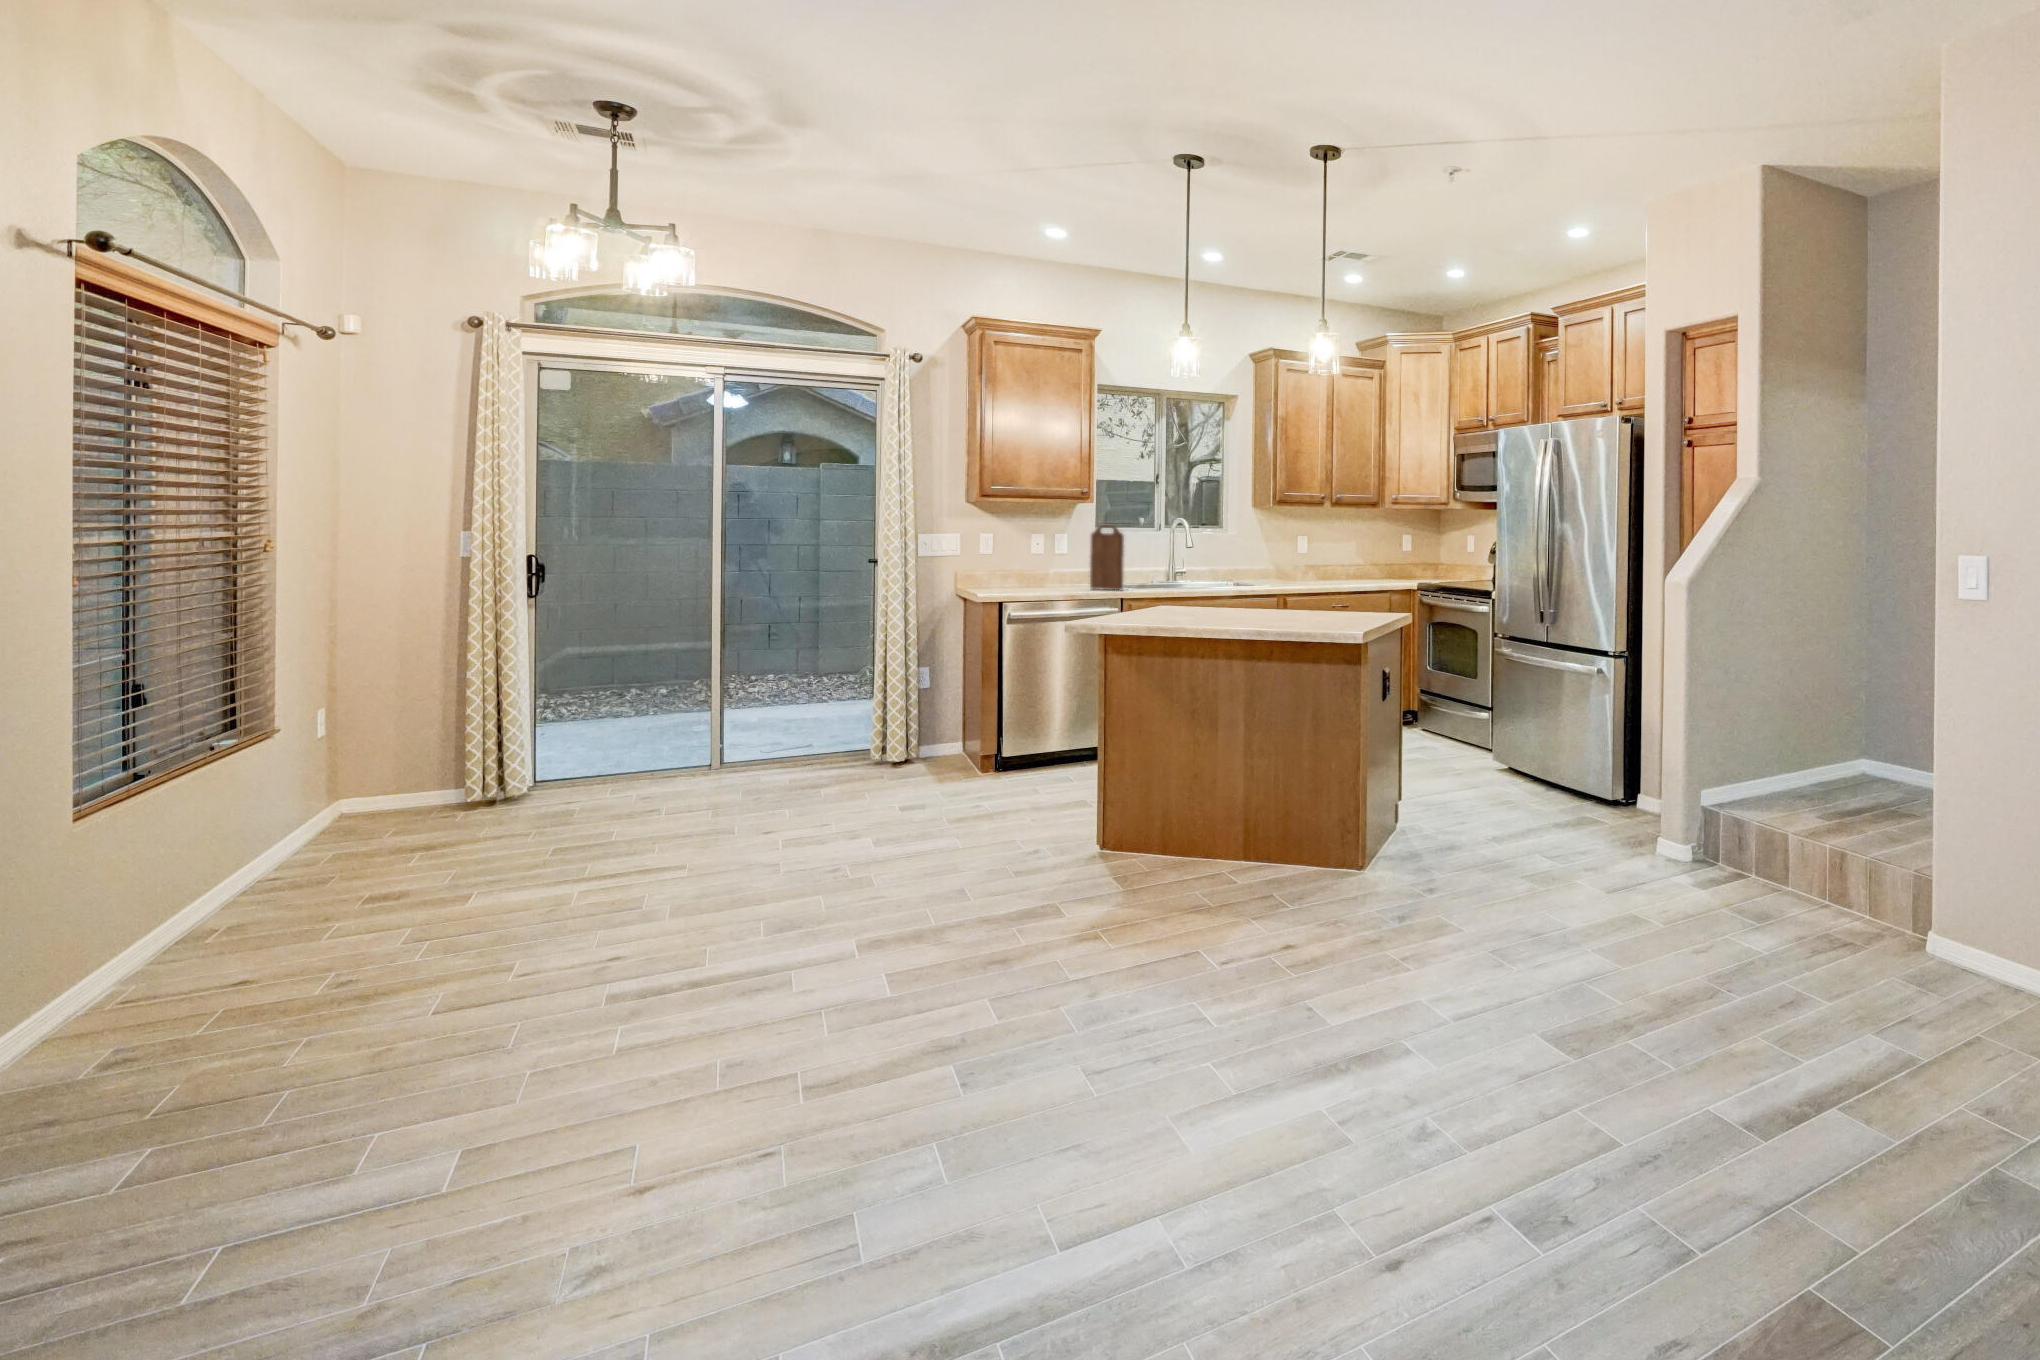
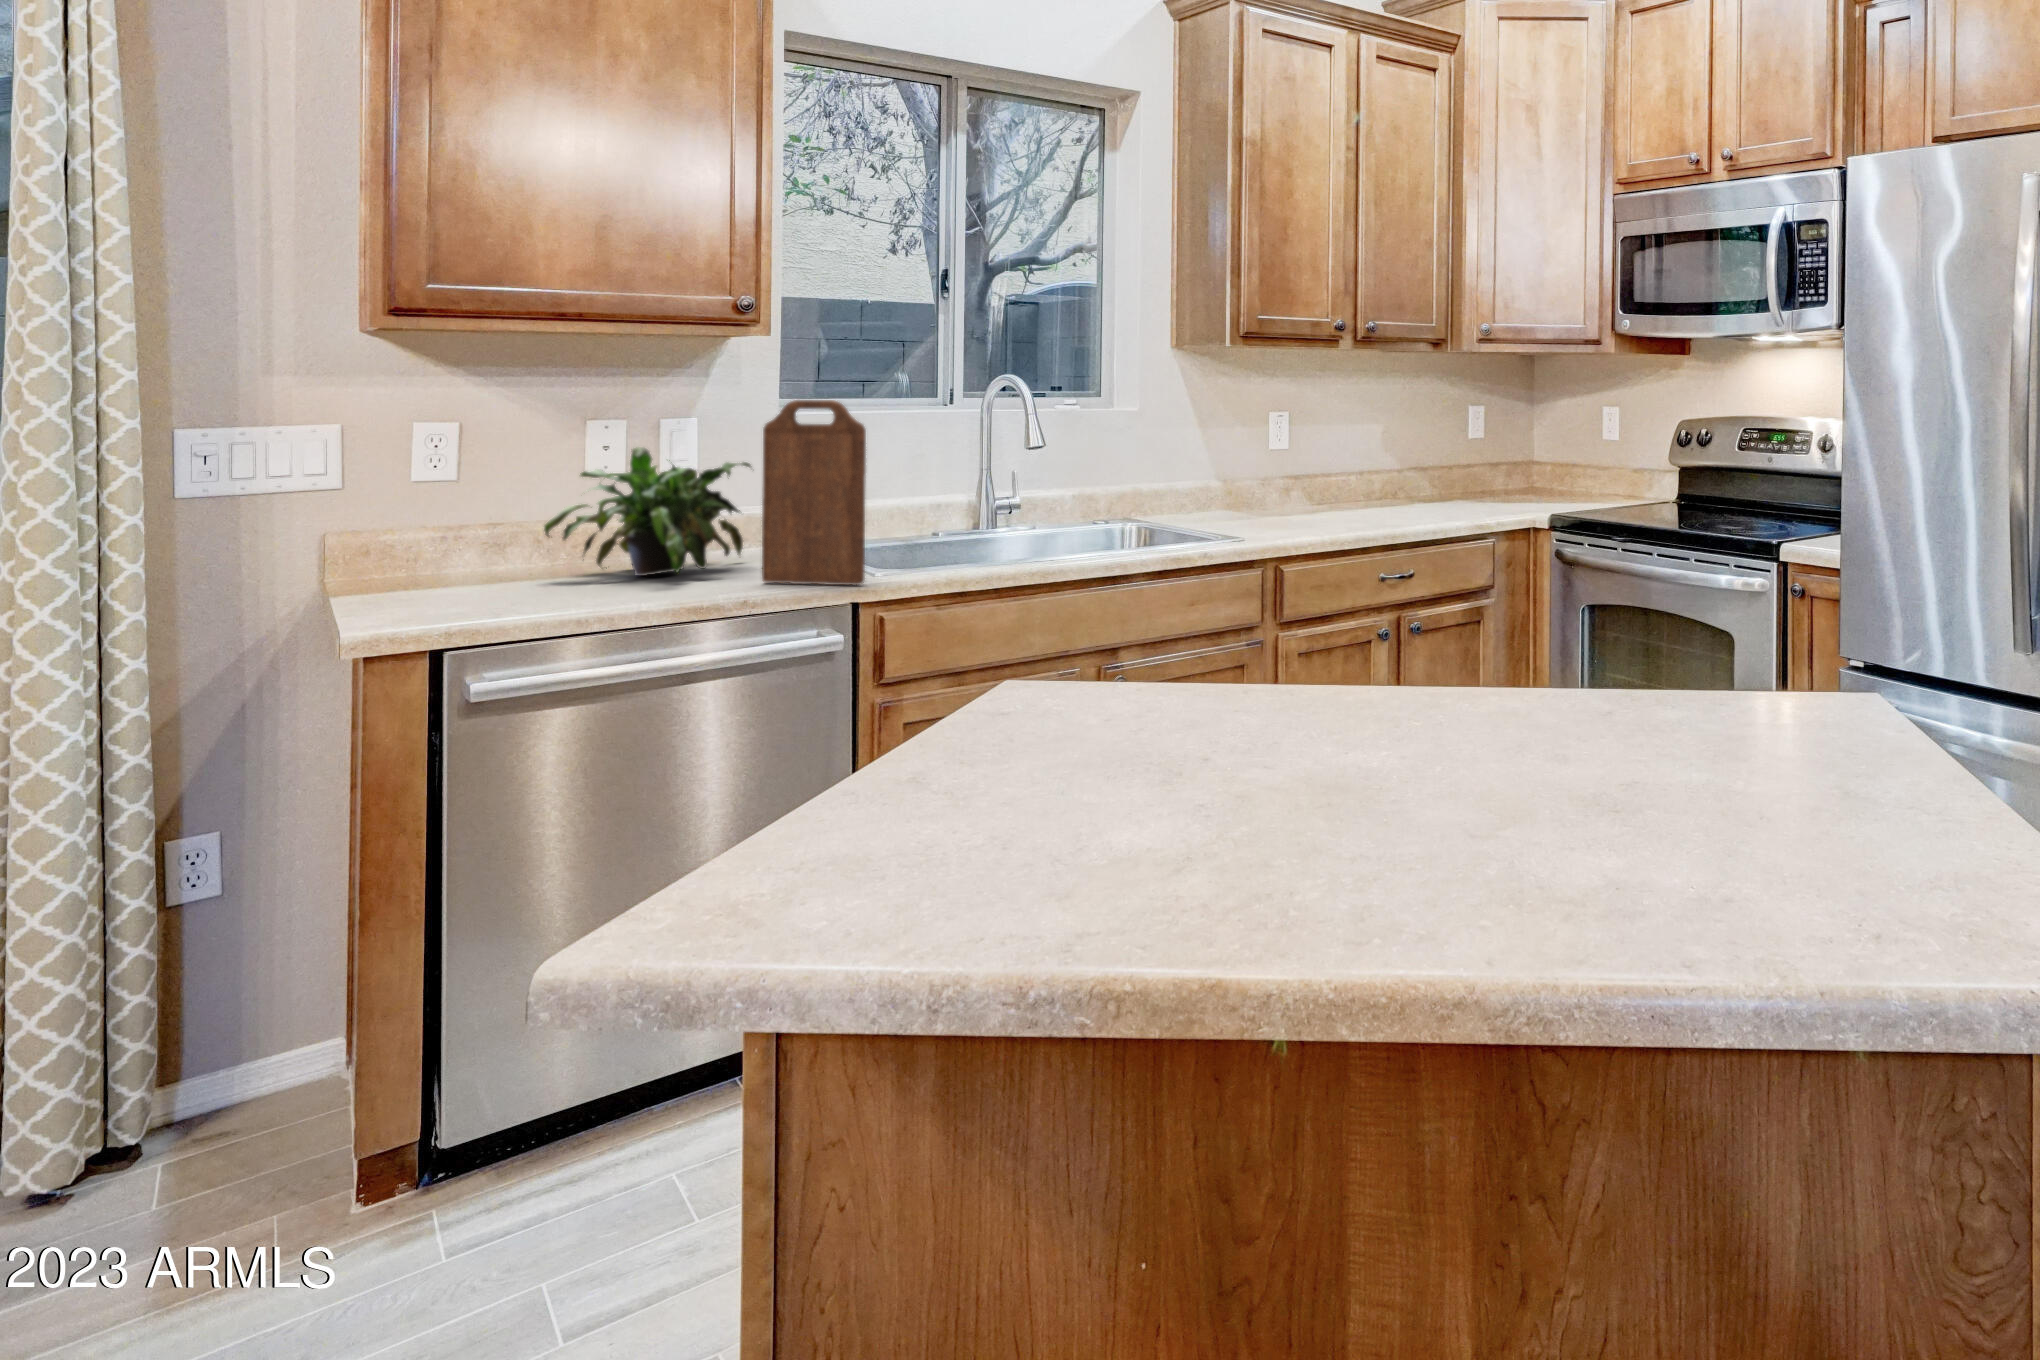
potted plant: none [1022,541,1088,587] -> present [544,447,751,576]

